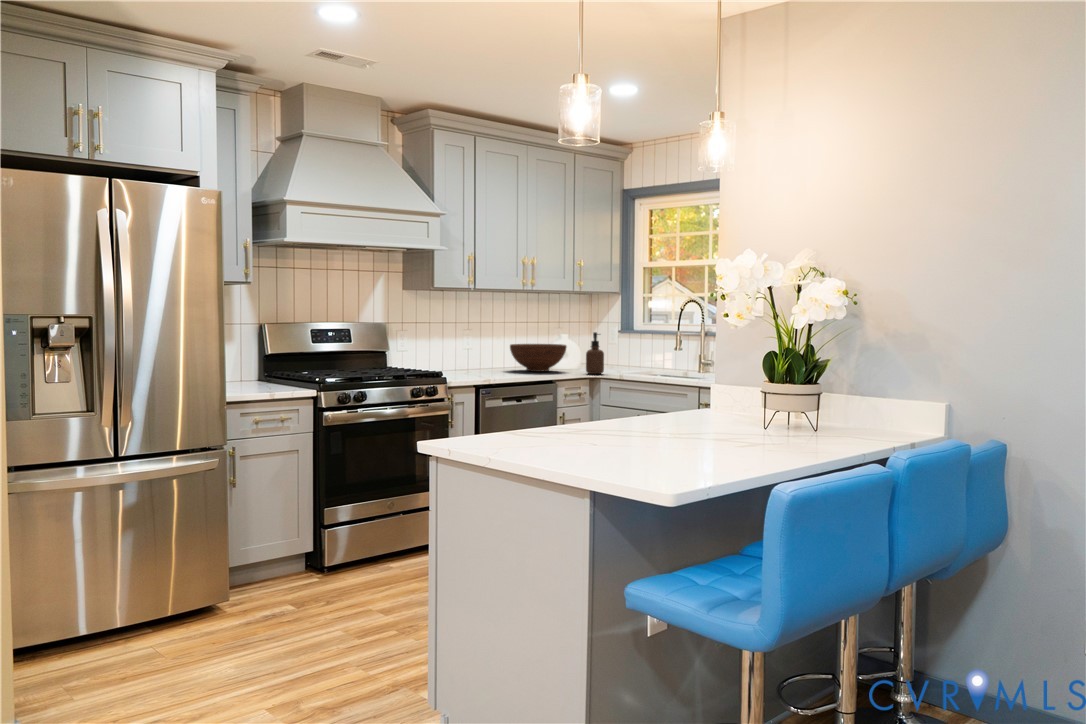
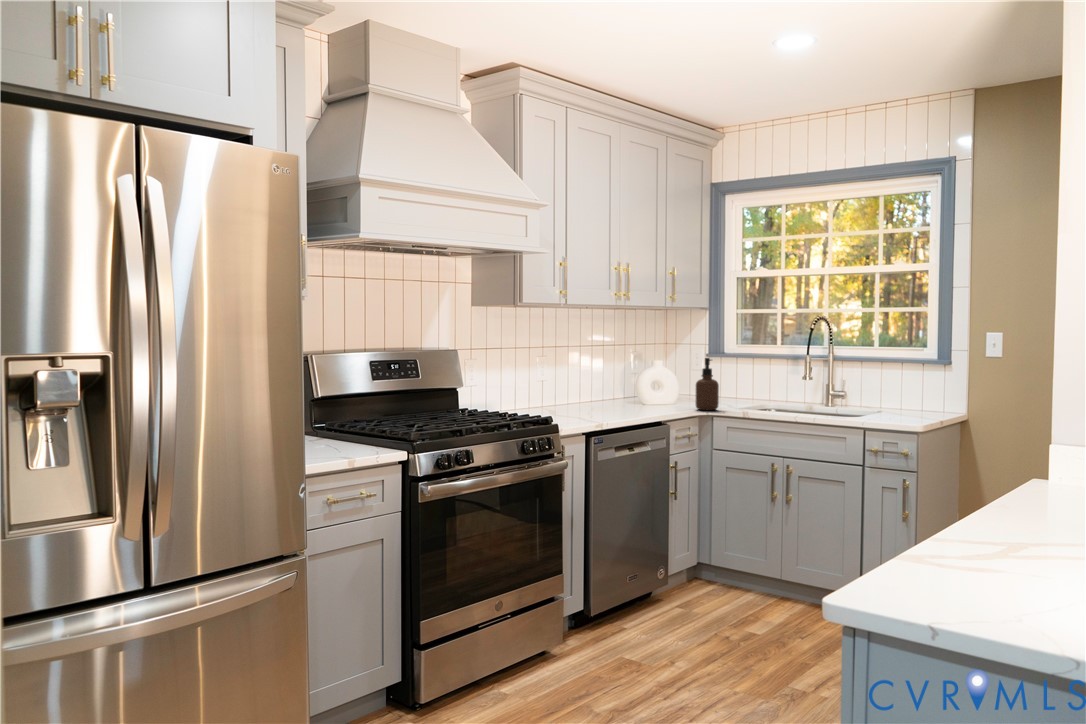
fruit bowl: present [510,344,566,372] -> none [596,372,668,408]

